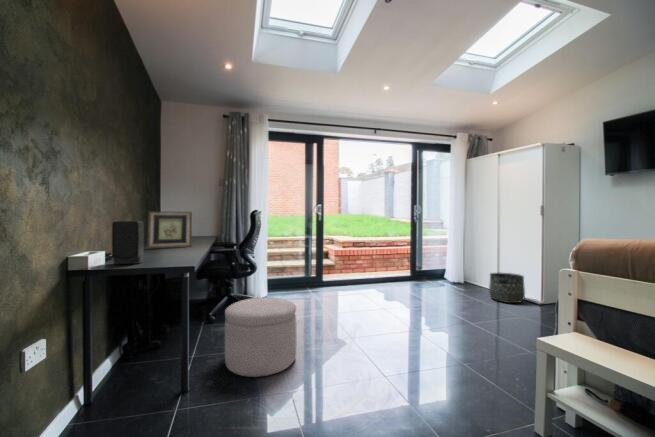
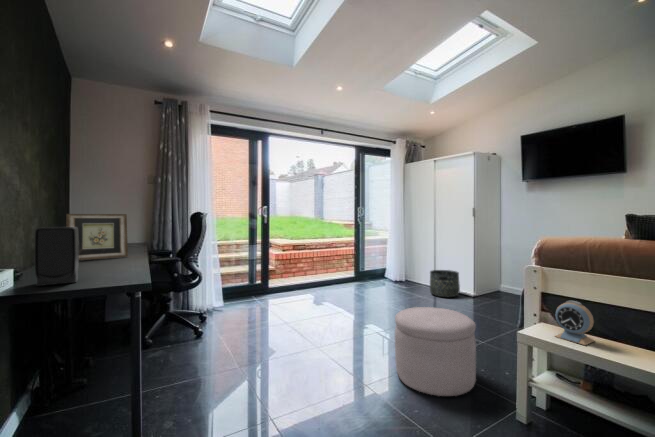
ottoman: present [225,297,297,377] -> present [395,307,476,396]
alarm clock: none [577,310,628,362] -> present [555,301,595,345]

